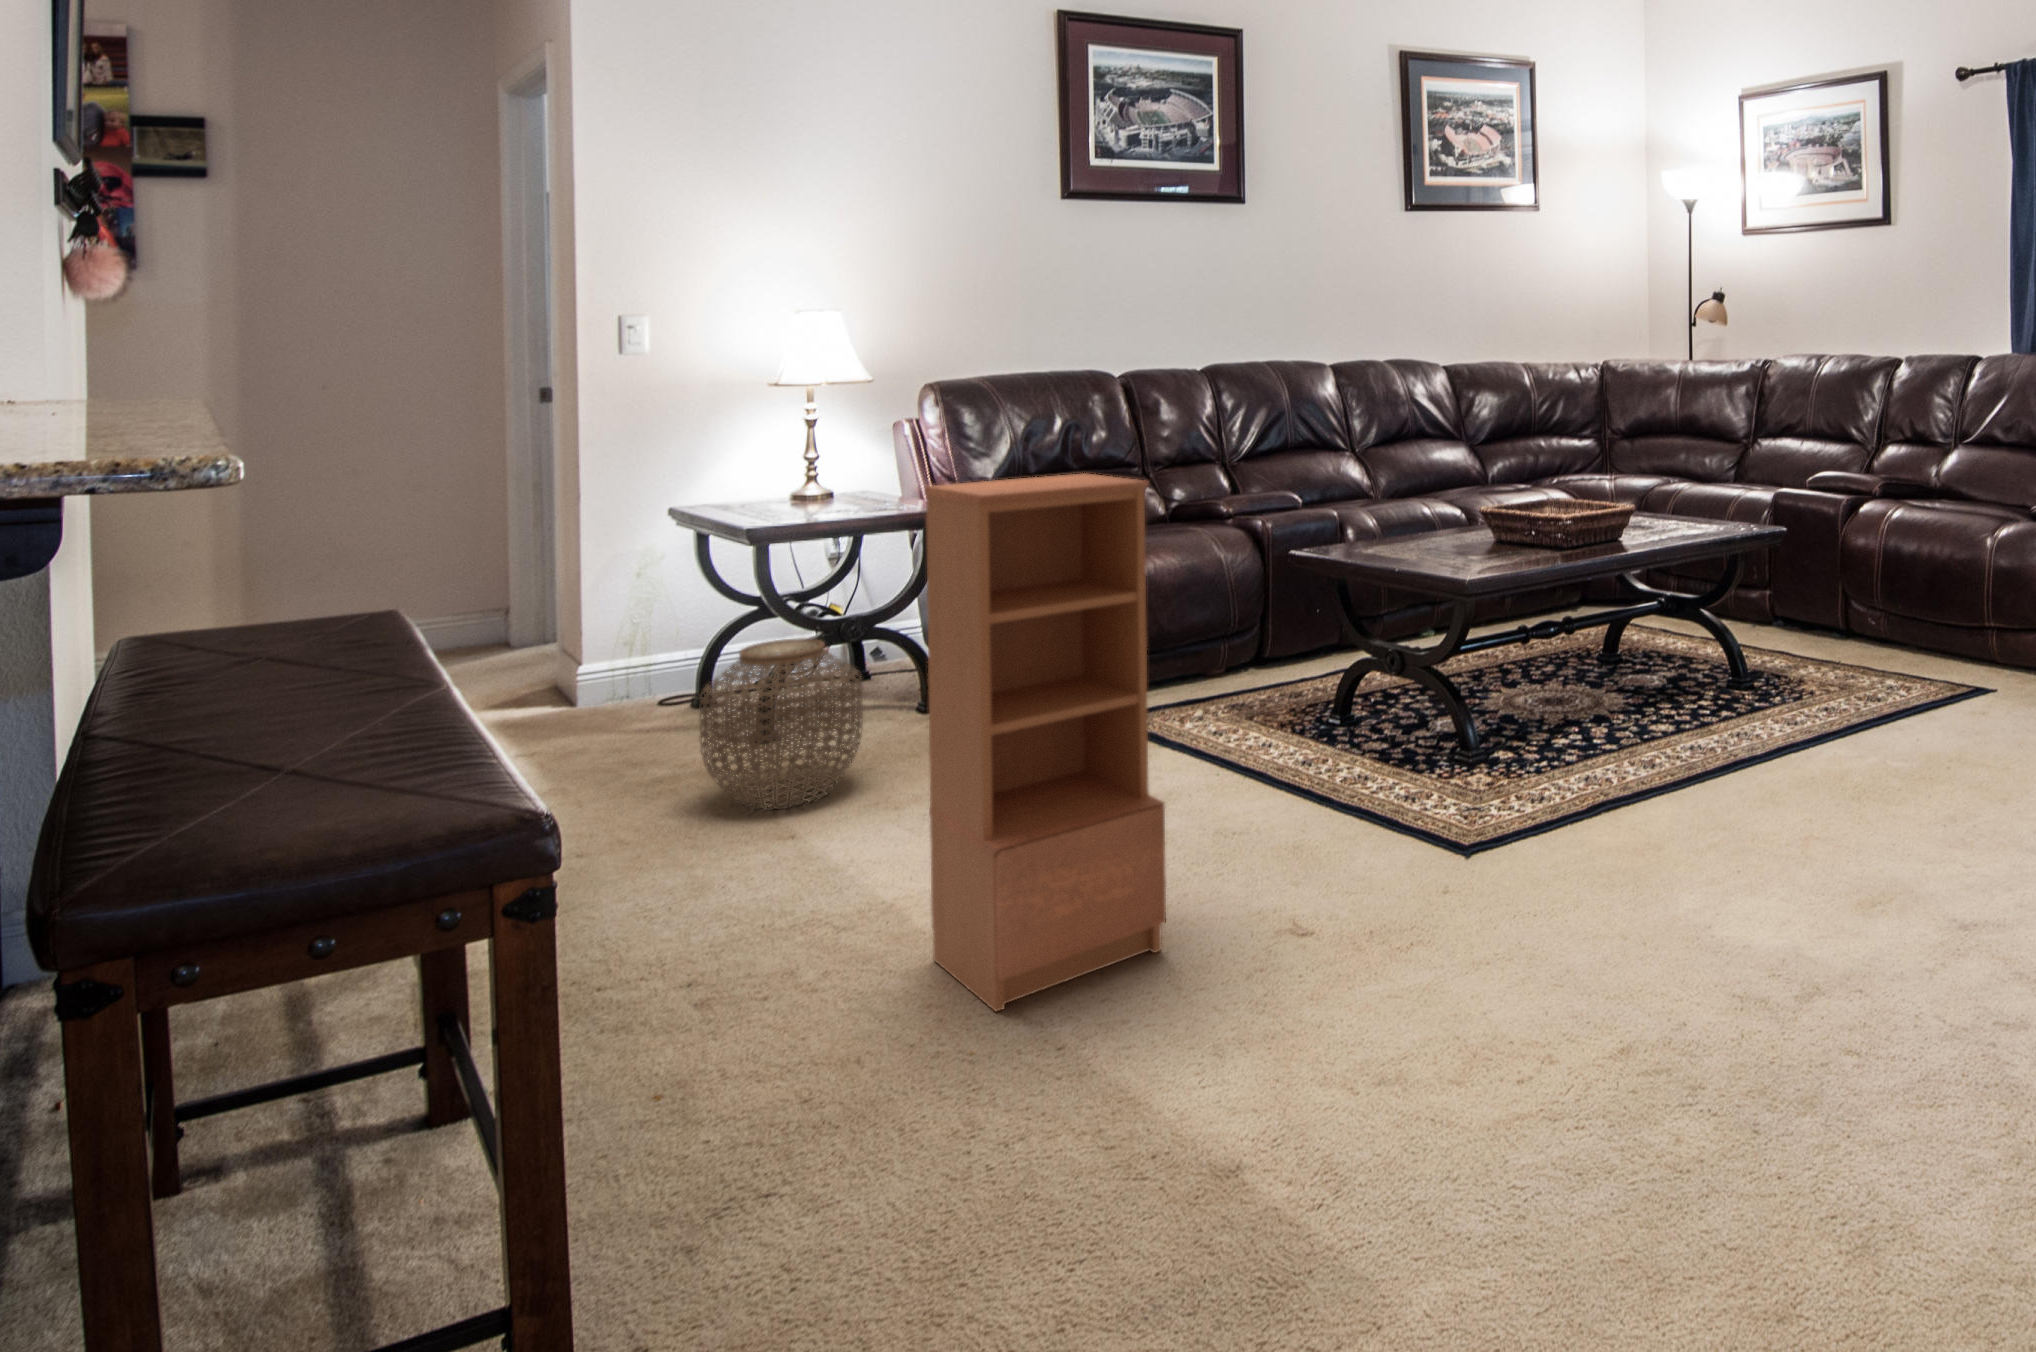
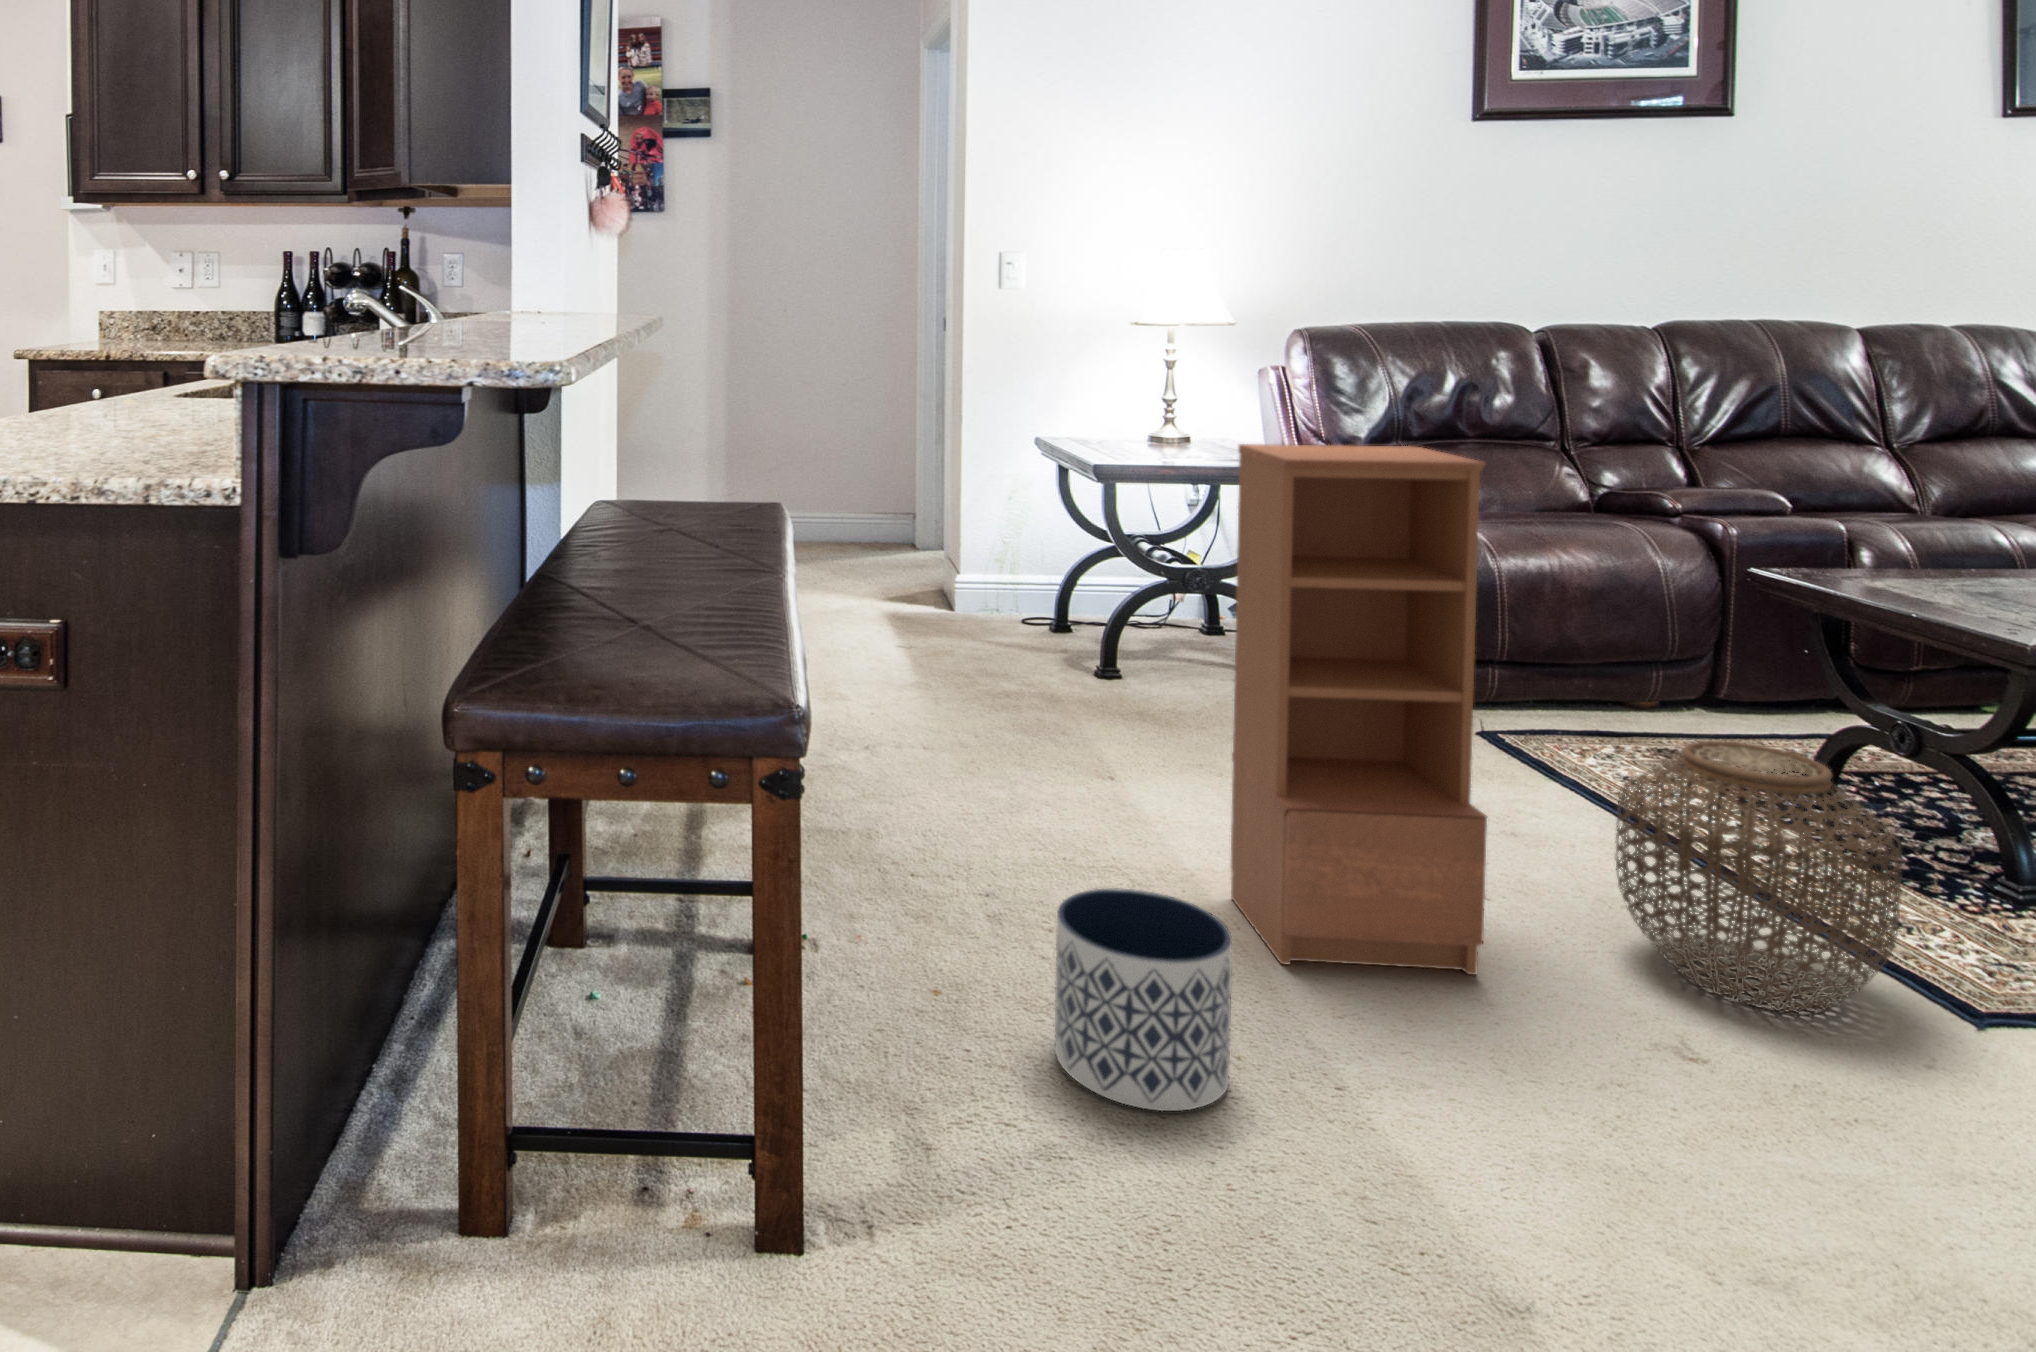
woven basket: present [700,638,863,809] -> present [1616,741,1902,1013]
planter: none [768,988,974,1259] -> present [1055,889,1232,1111]

